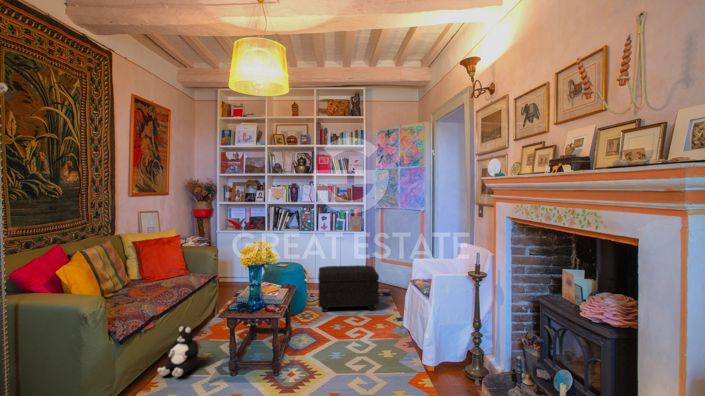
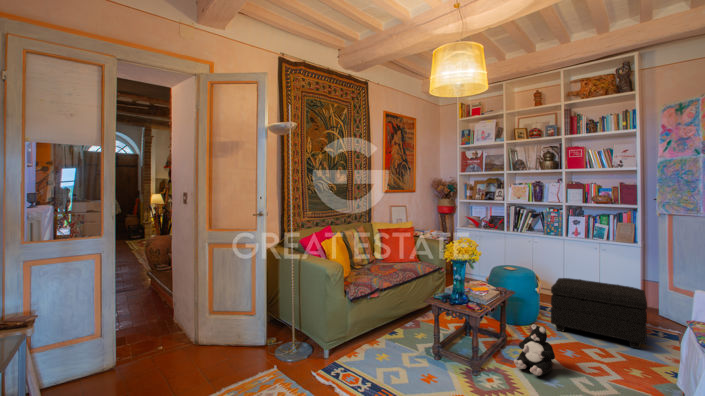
plush toy: present [157,326,199,377] -> present [514,324,555,376]

